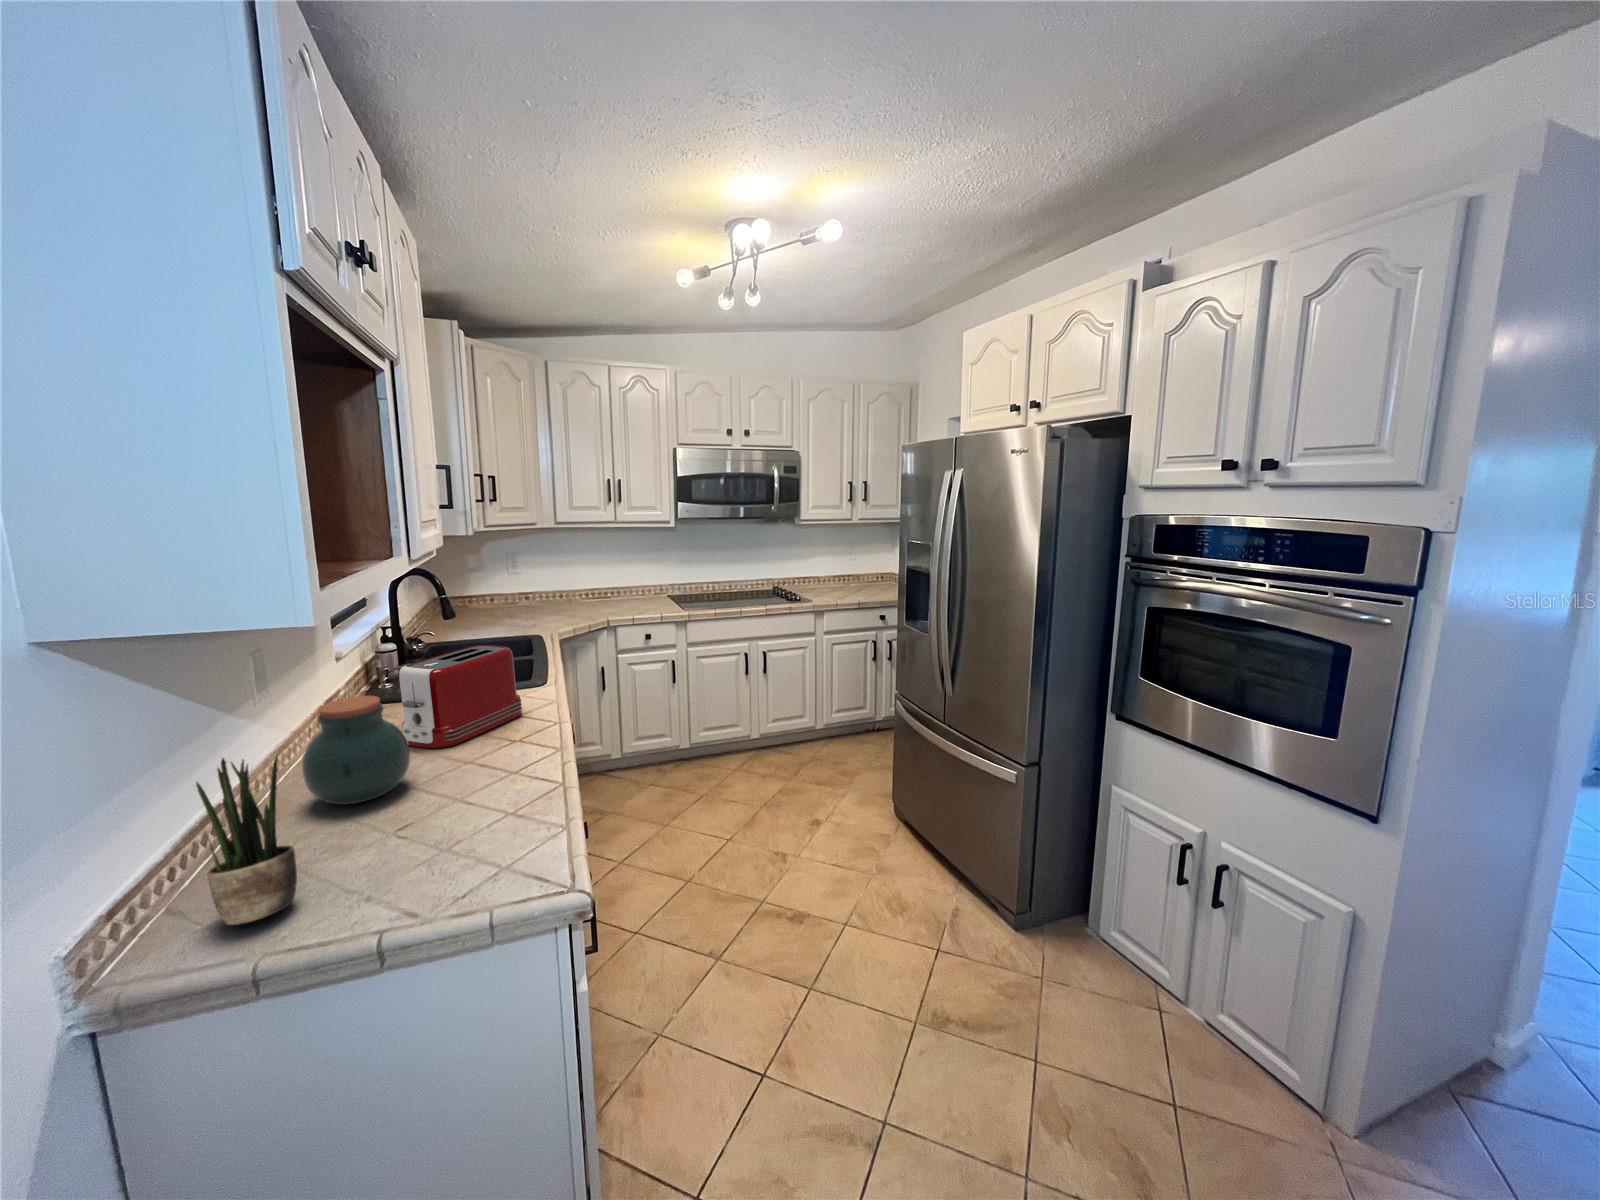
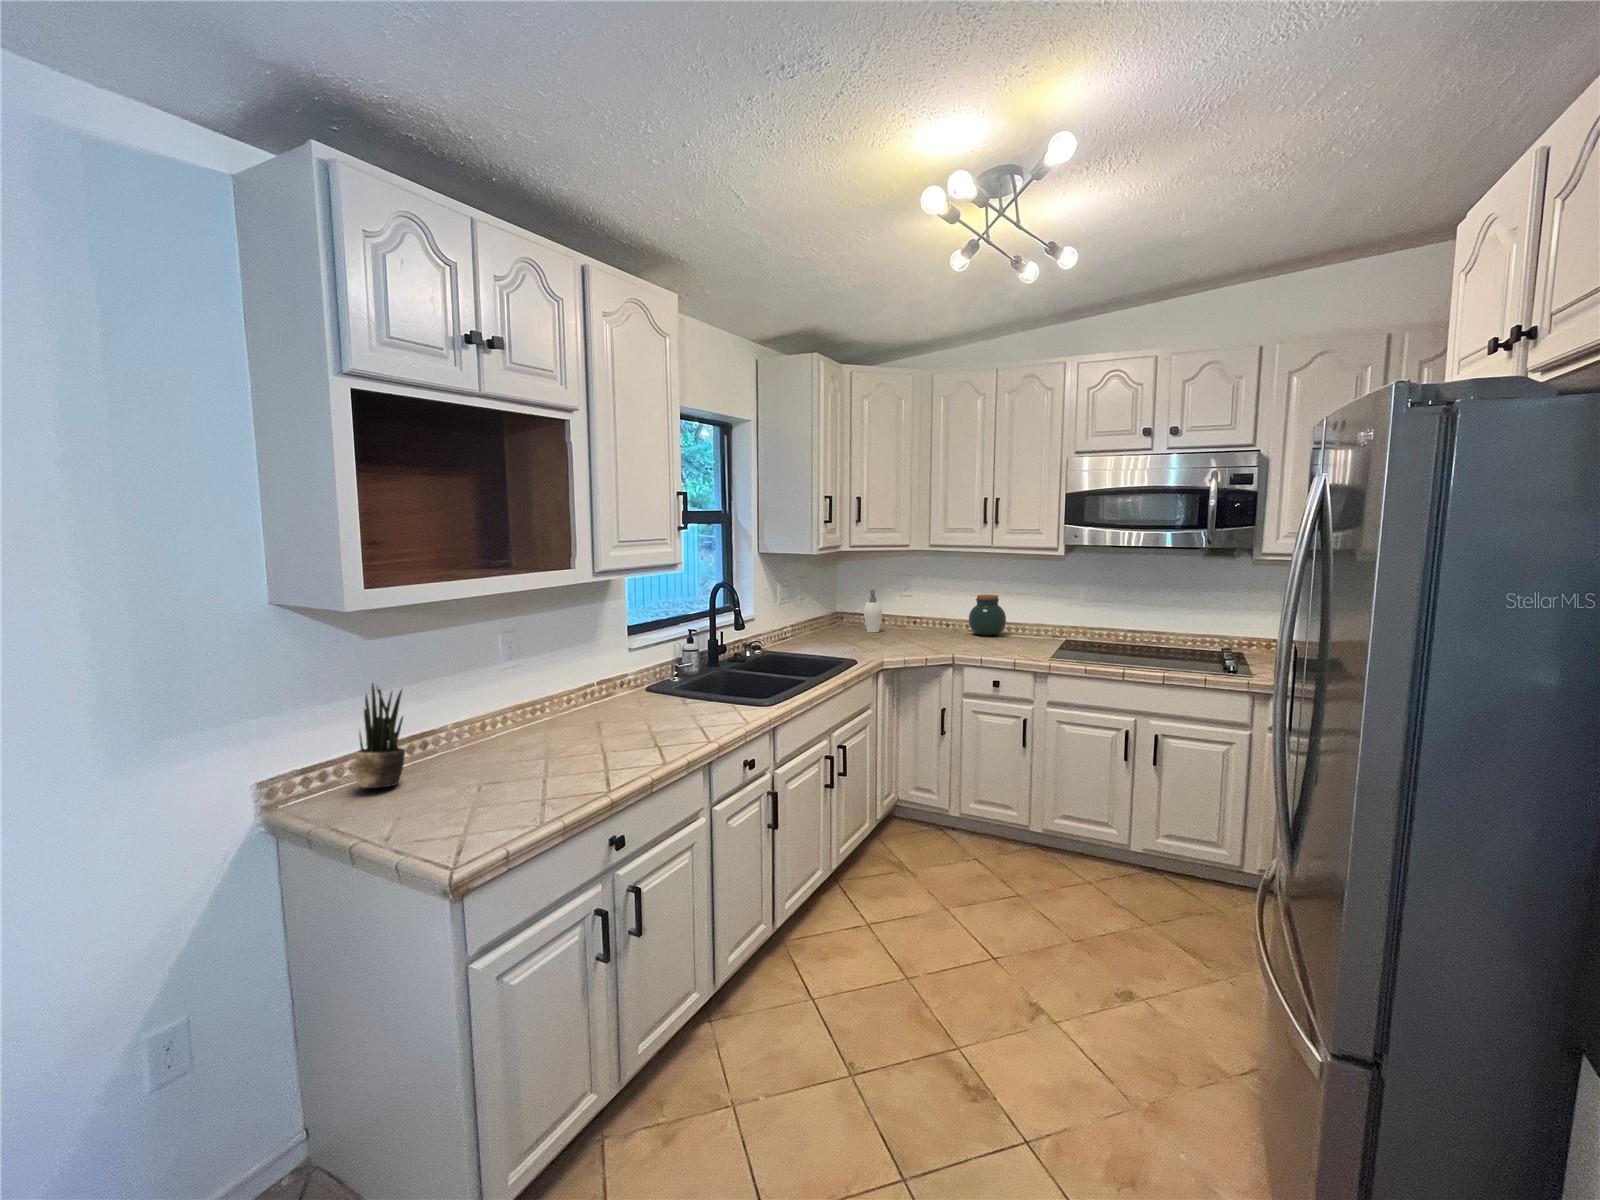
soap dispenser: none [482,569,503,613] -> present [863,590,882,632]
toaster: present [399,645,522,748] -> none [604,651,707,728]
jar: present [302,696,410,804] -> present [969,595,1006,636]

